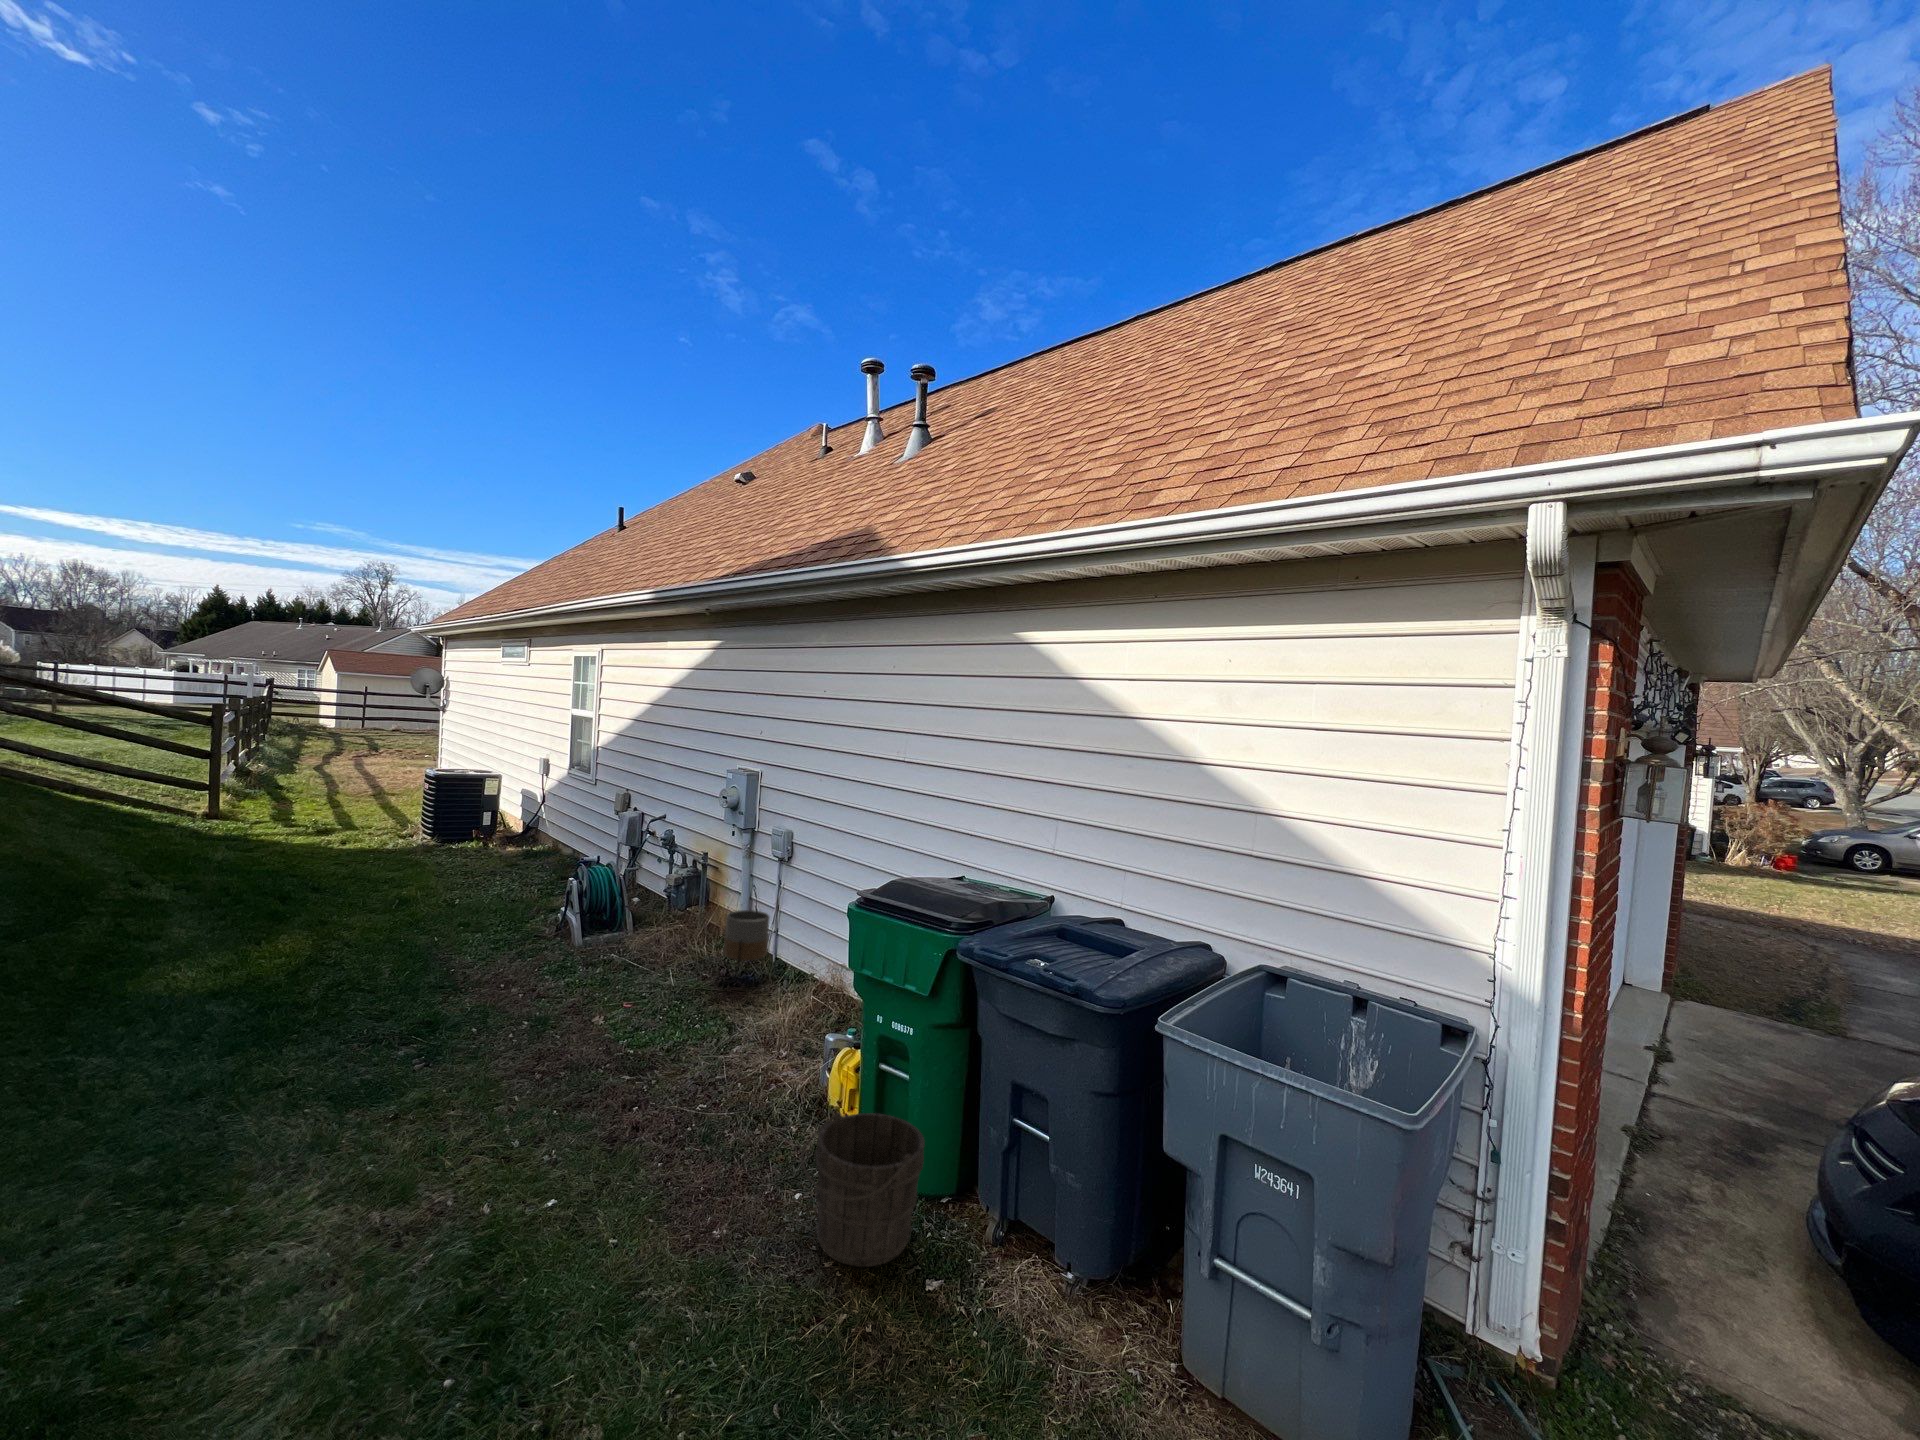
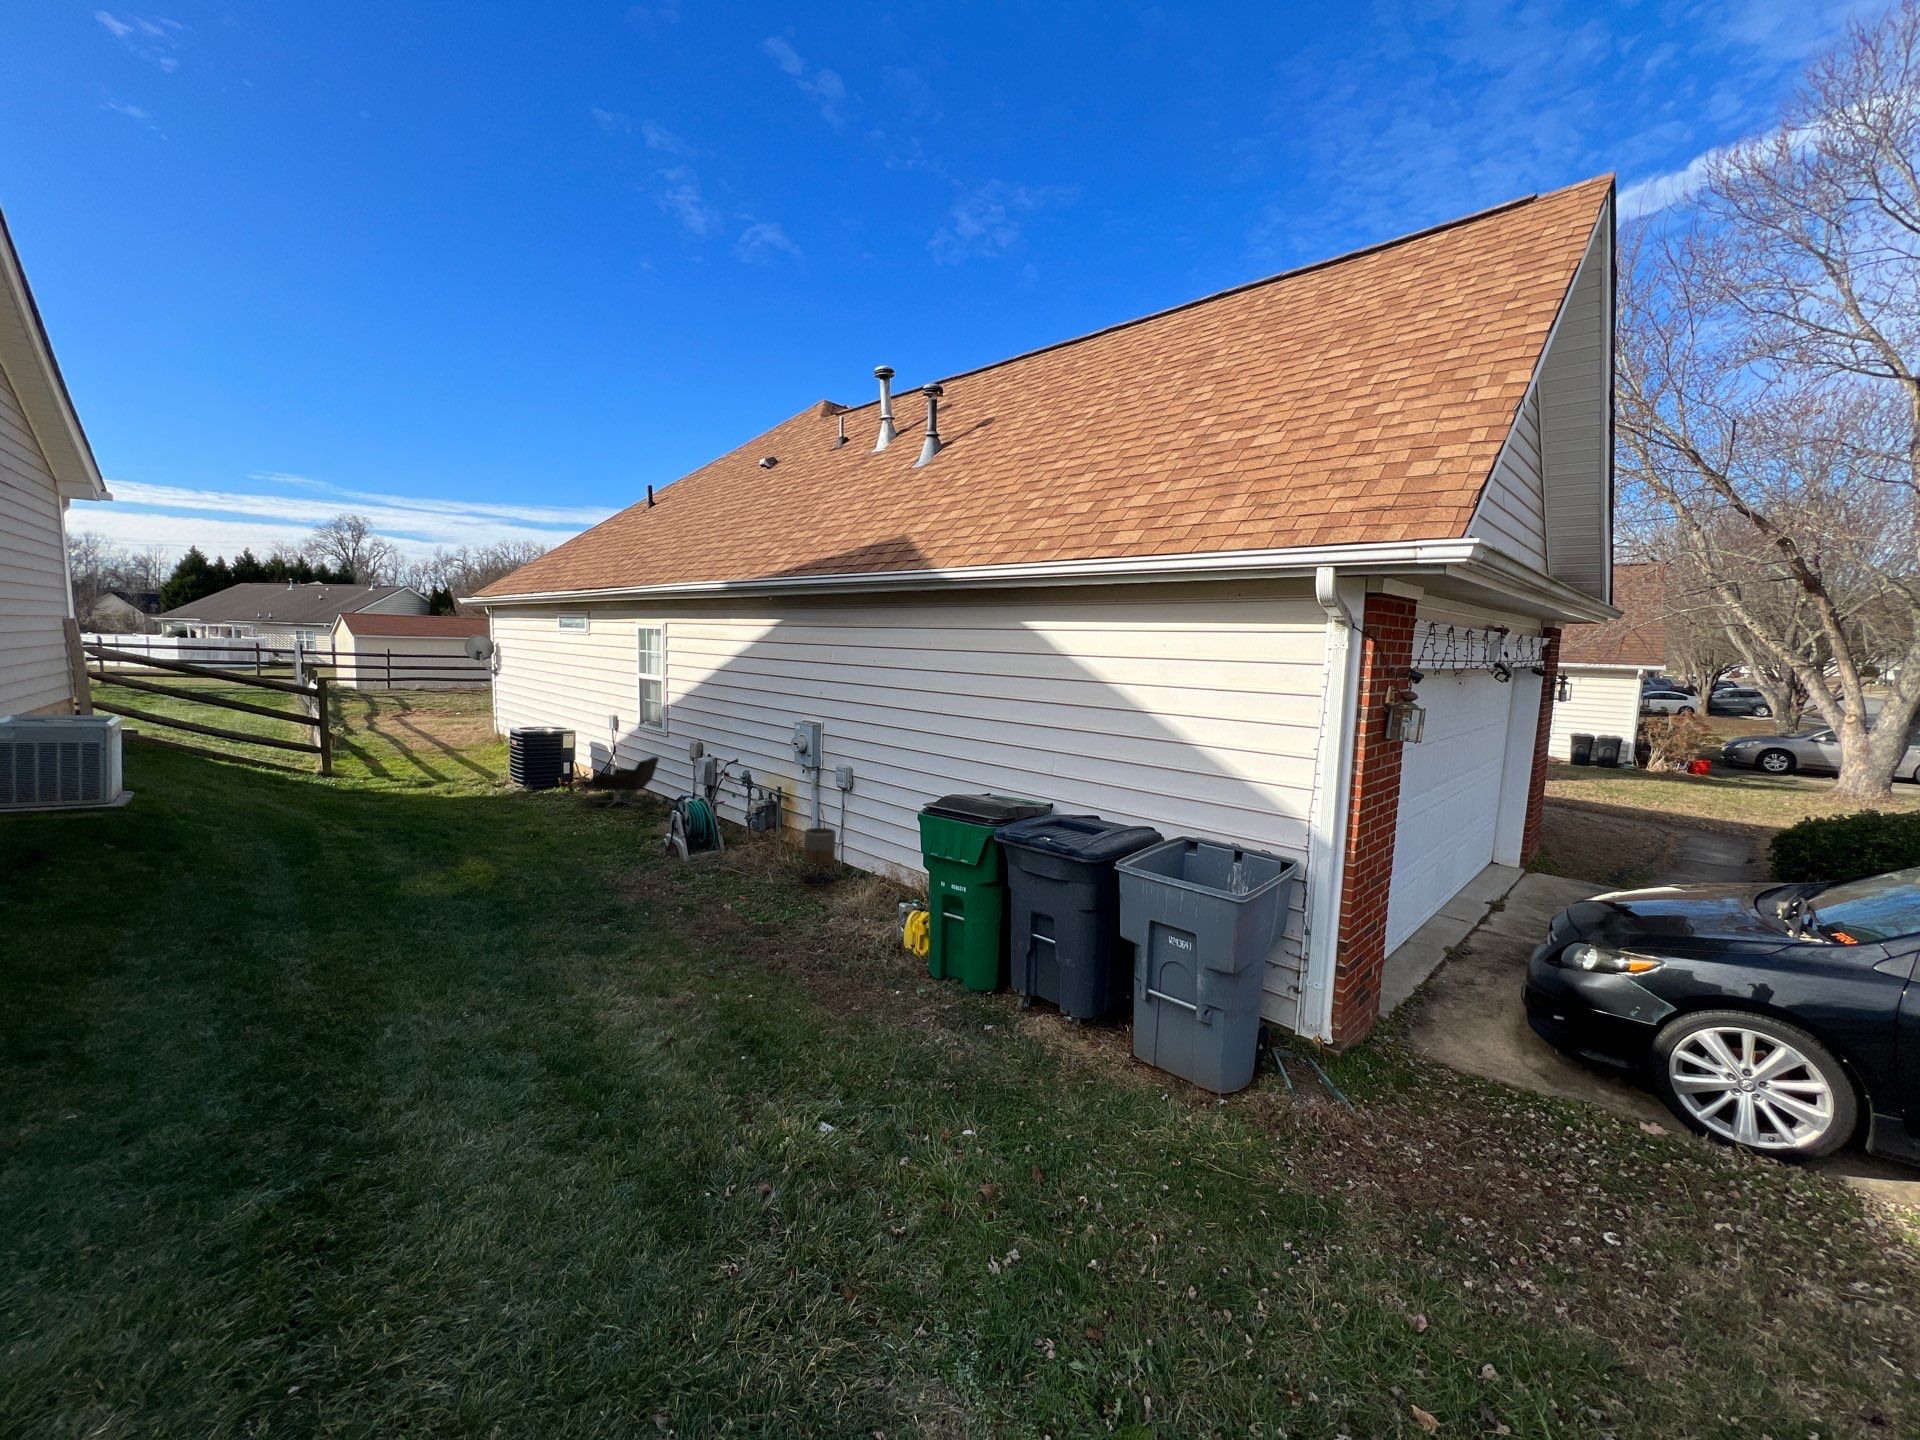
lounge chair: none [494,809,584,870] -> present [592,757,659,807]
bucket: present [801,1113,925,1267] -> none [905,937,979,1020]

